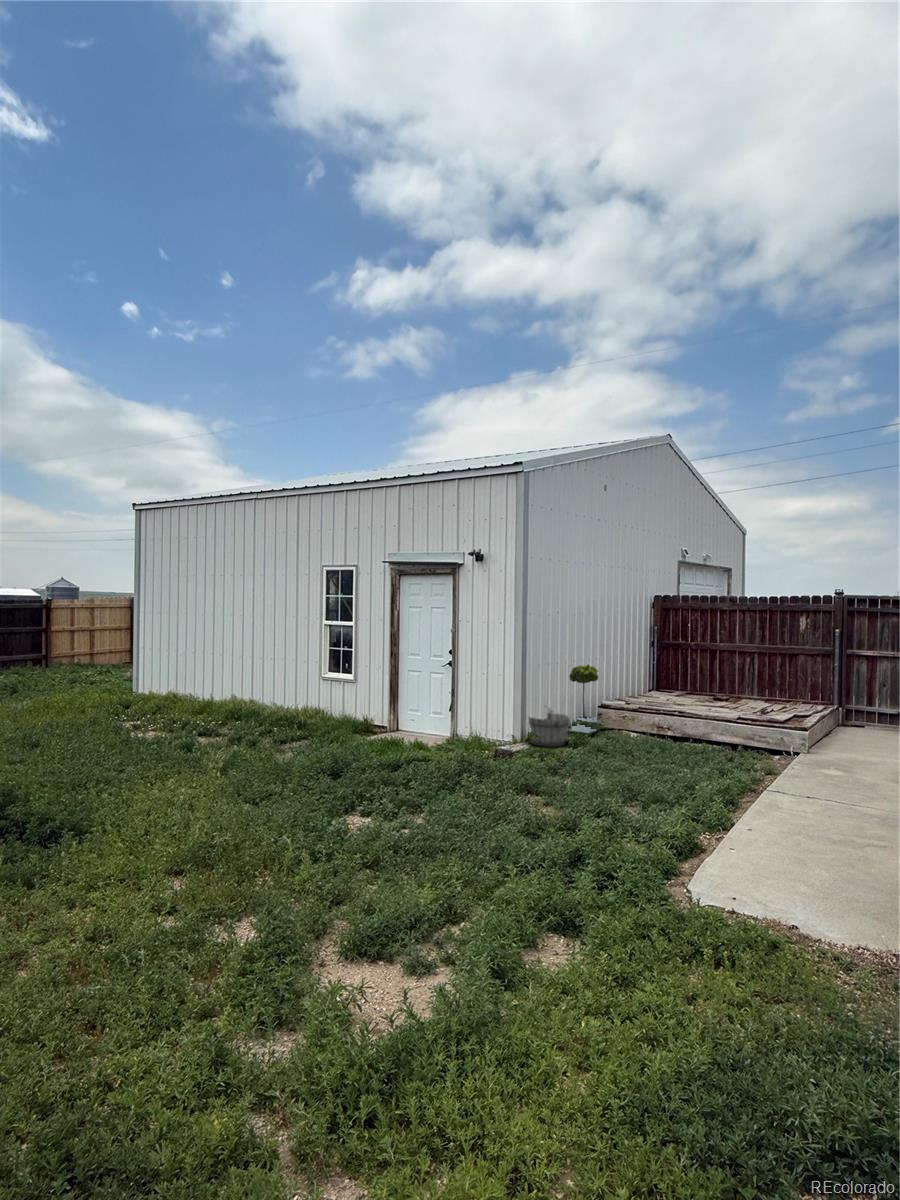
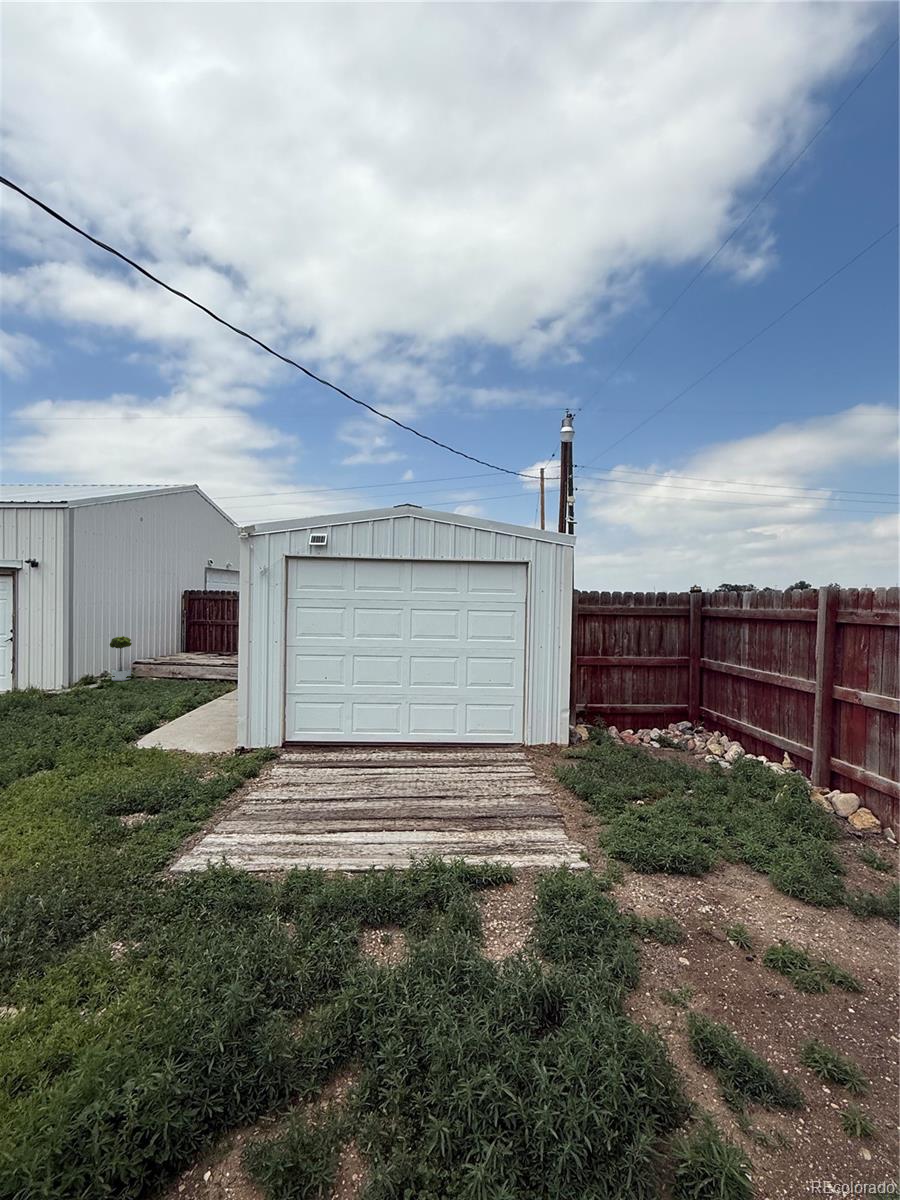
wooden bucket: present [528,709,570,747] -> none [73,663,106,689]

